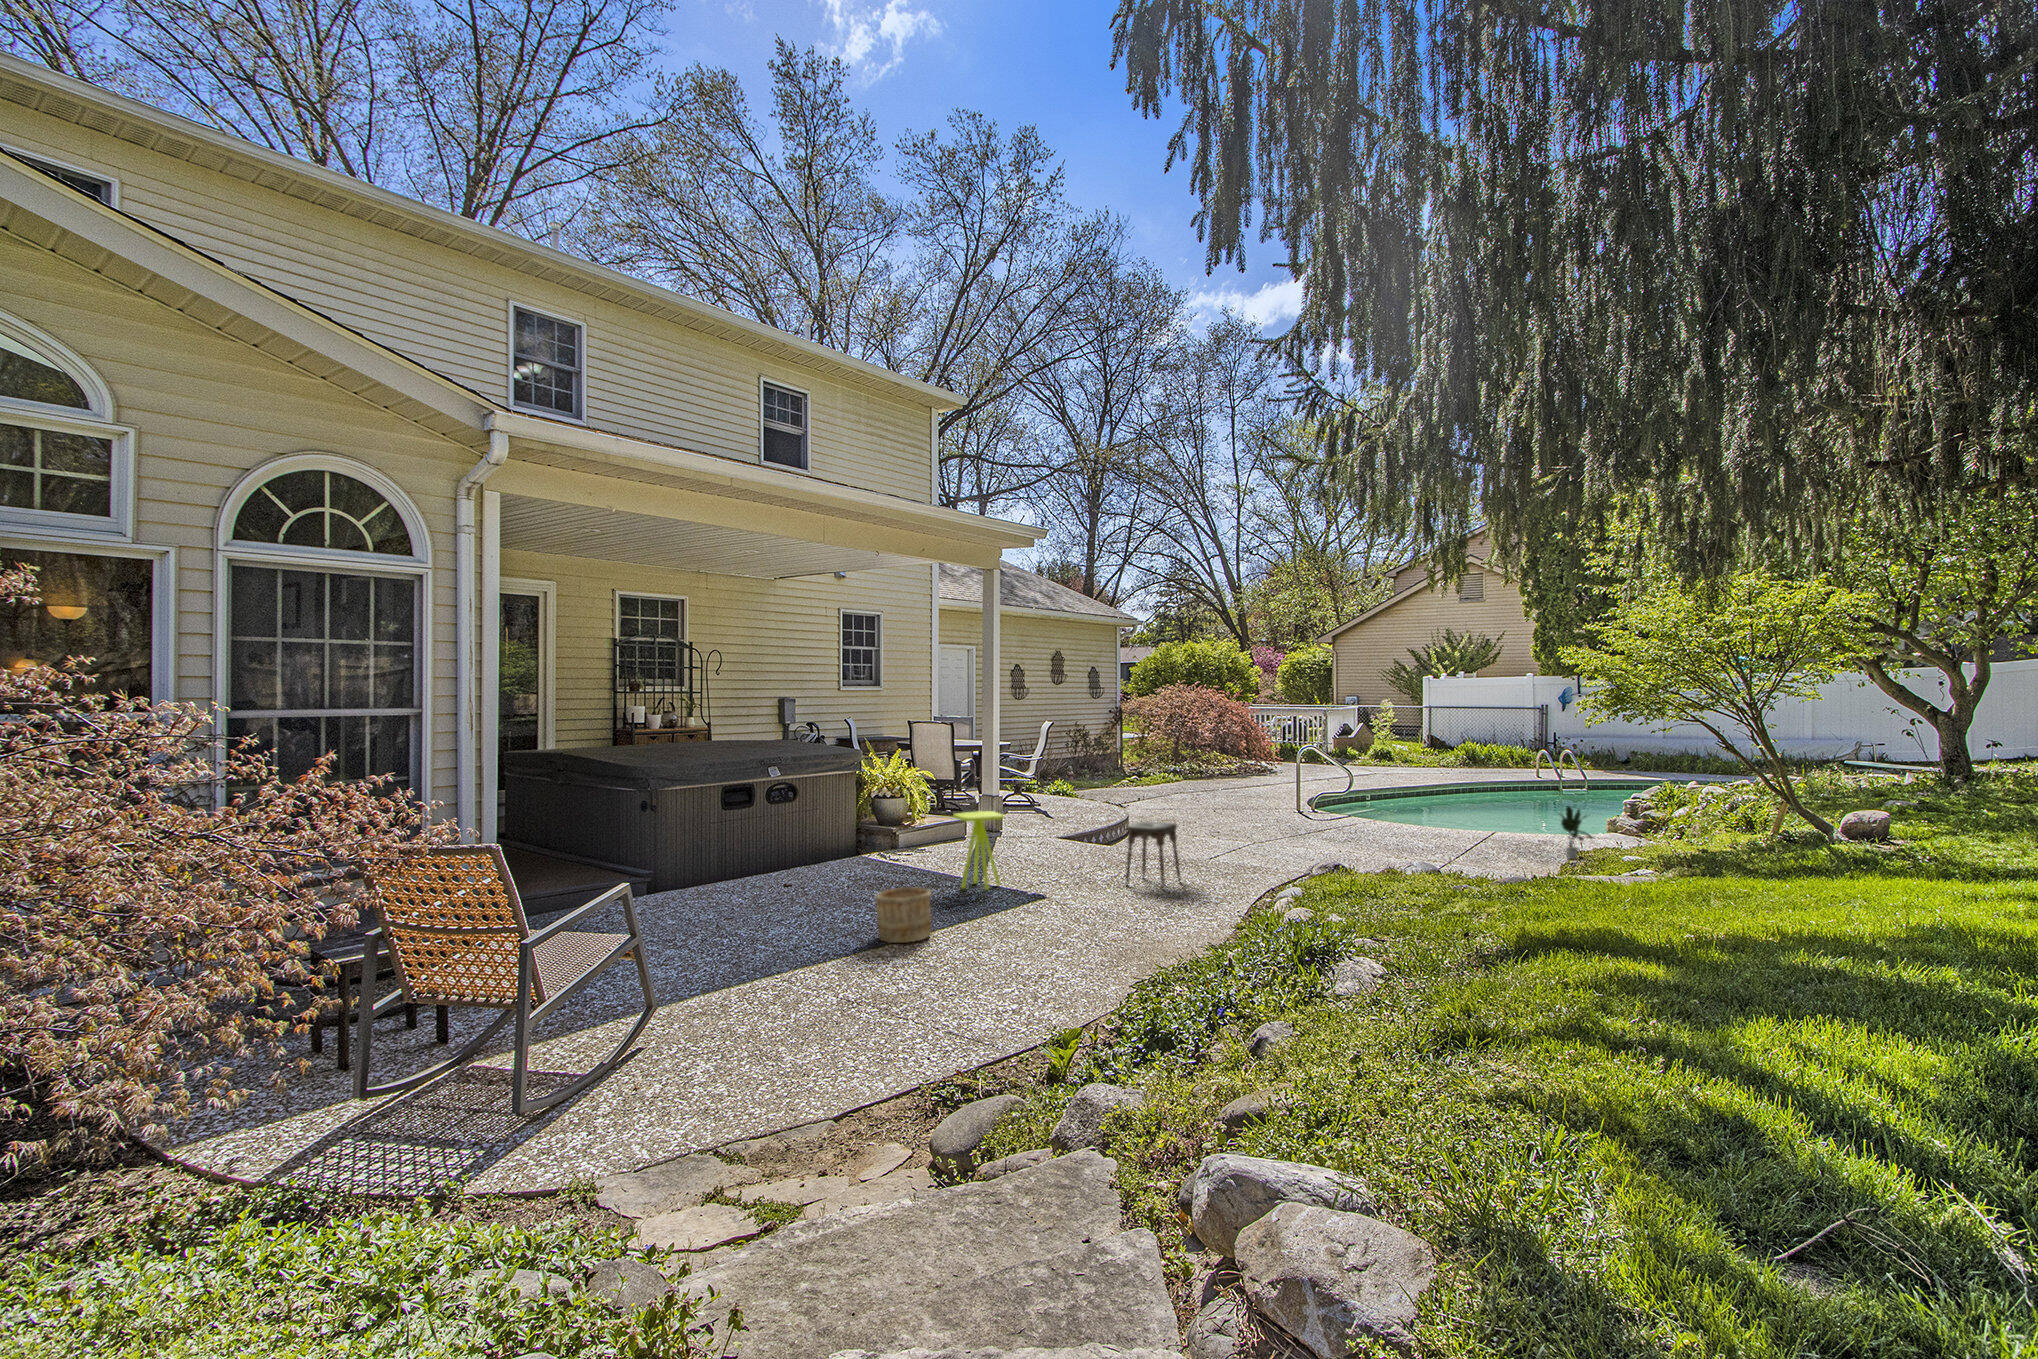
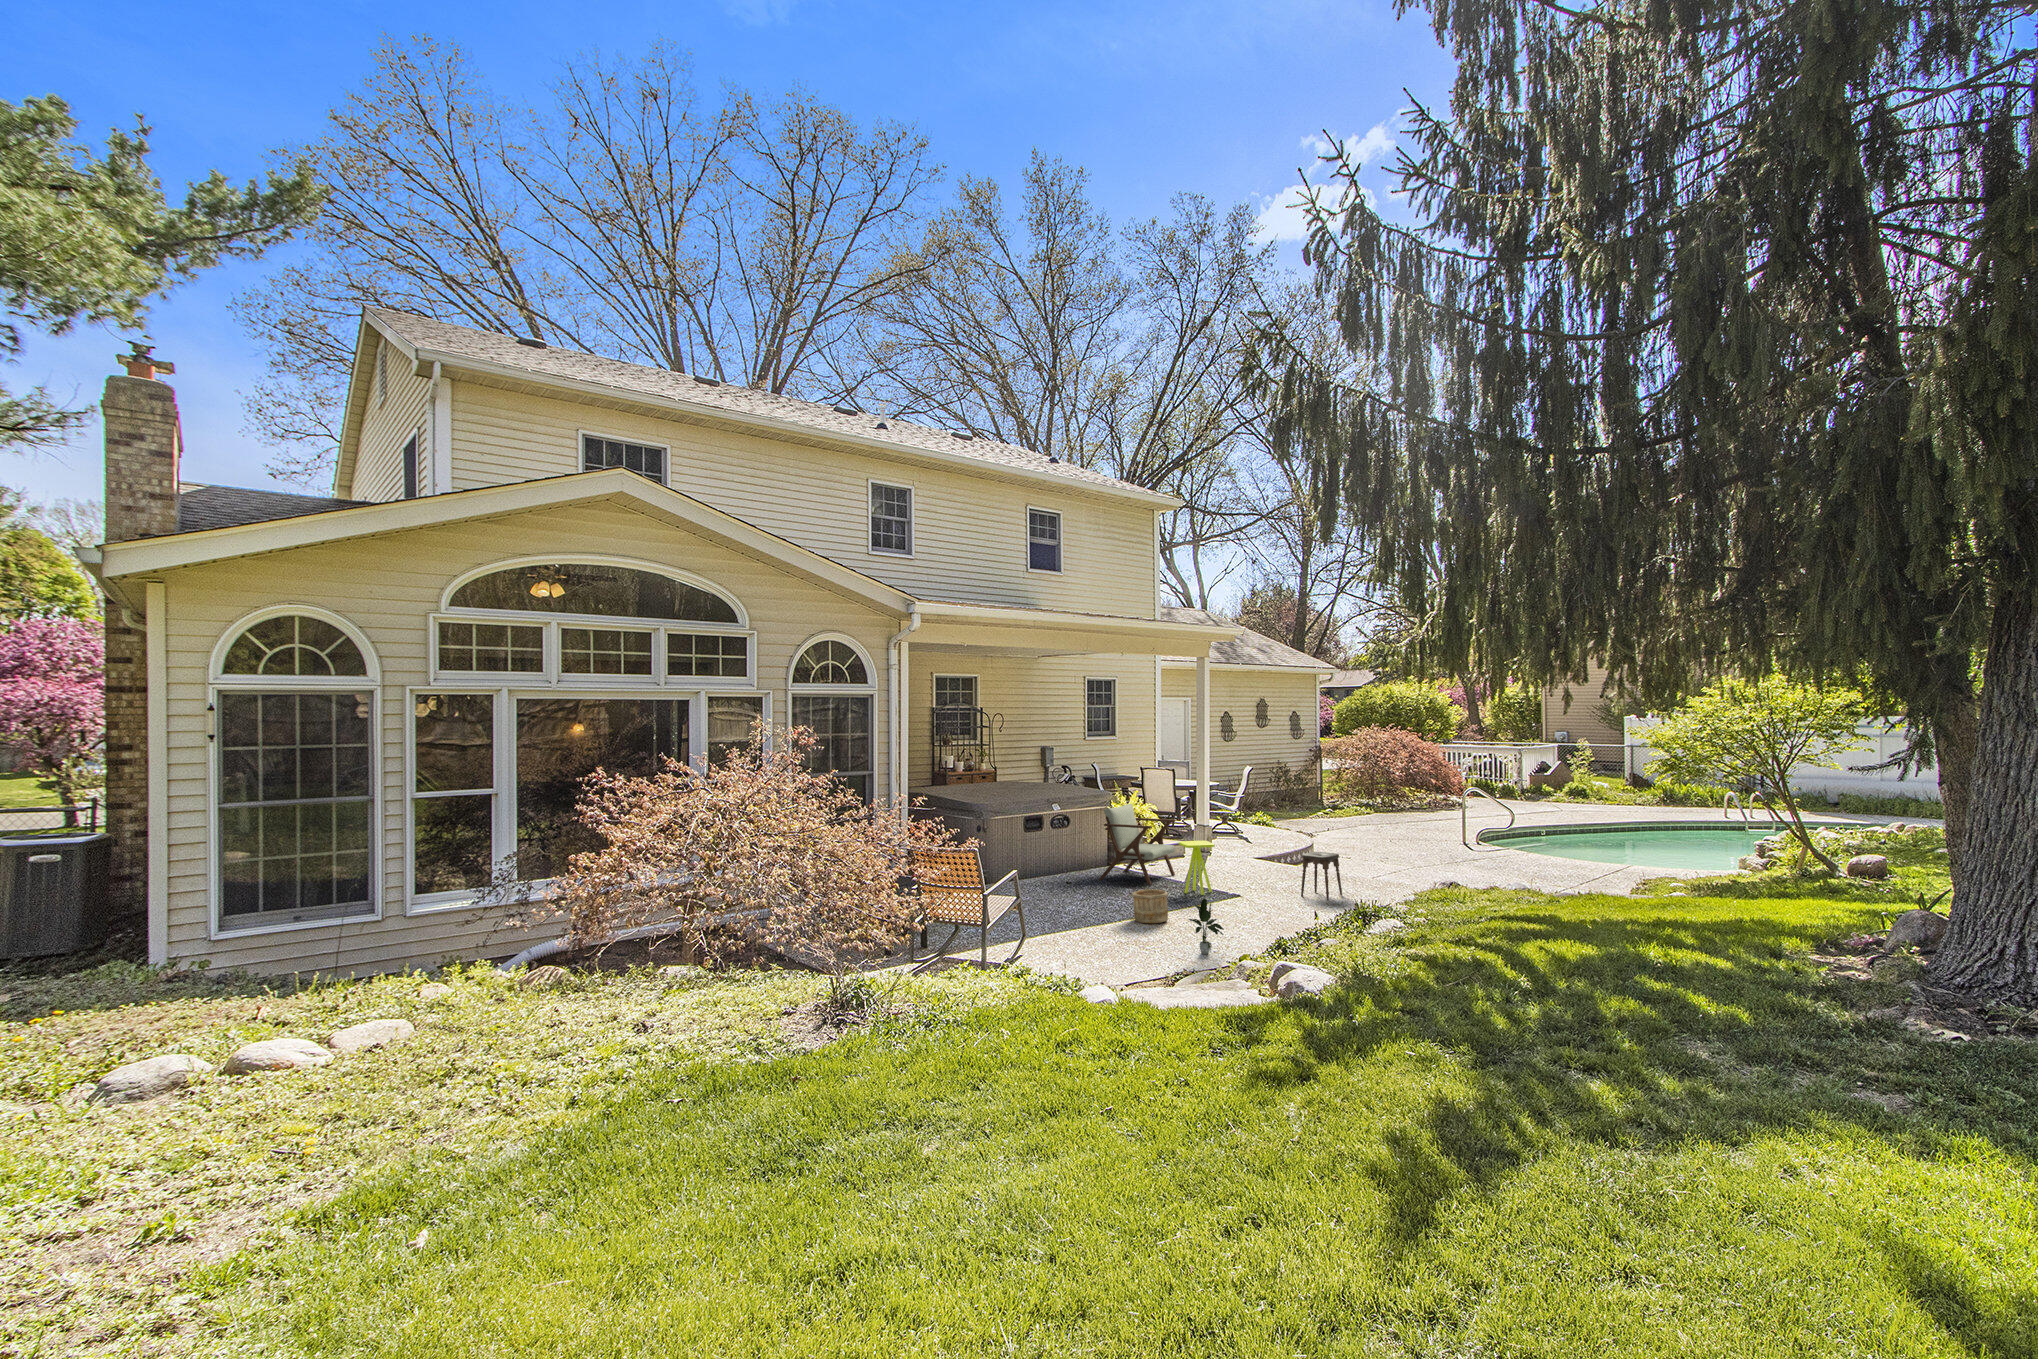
lounge chair: none [838,764,950,878] -> present [1099,804,1175,885]
potted plant: present [1558,806,1593,859] -> present [1189,899,1224,954]

